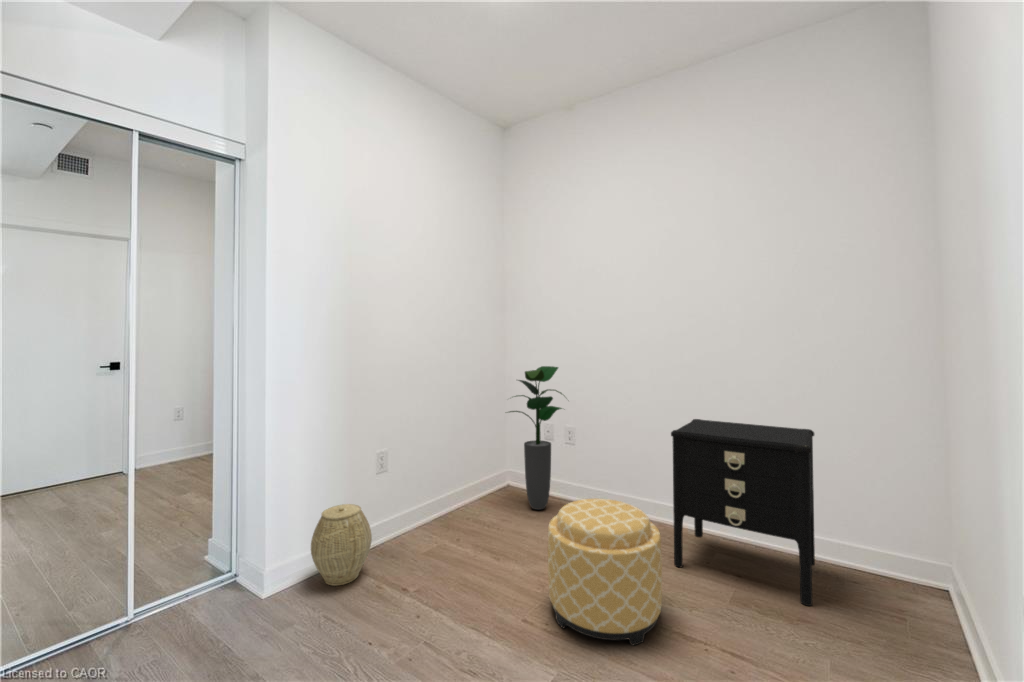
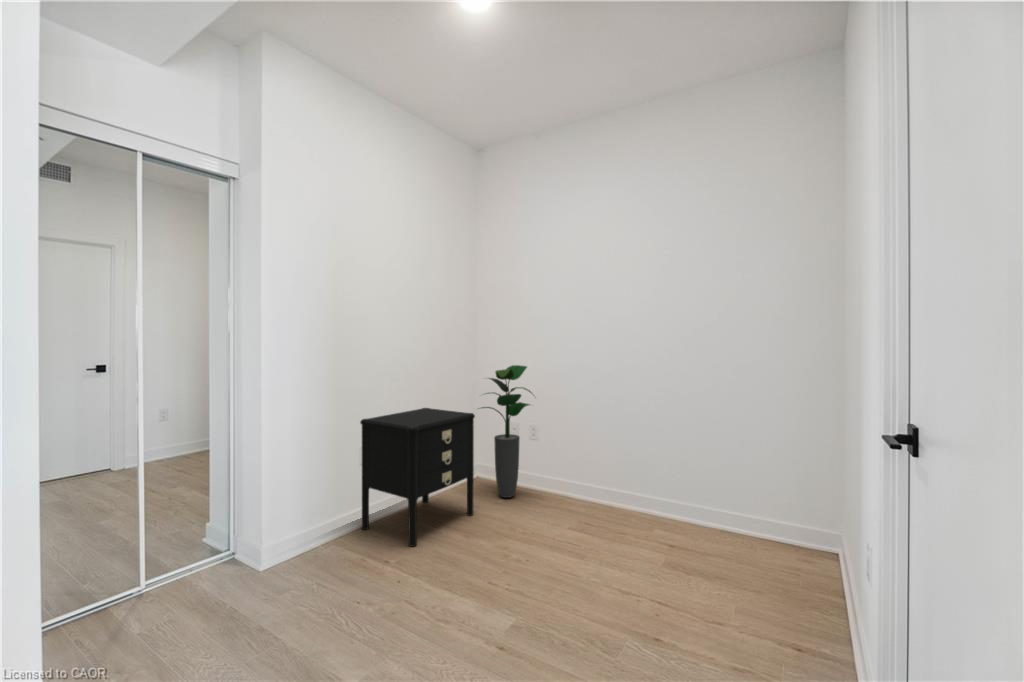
nightstand: present [671,419,815,606] -> present [360,408,475,546]
ottoman: present [548,499,662,646] -> none [512,483,605,599]
woven basket: present [311,504,372,586] -> none [302,491,356,562]

